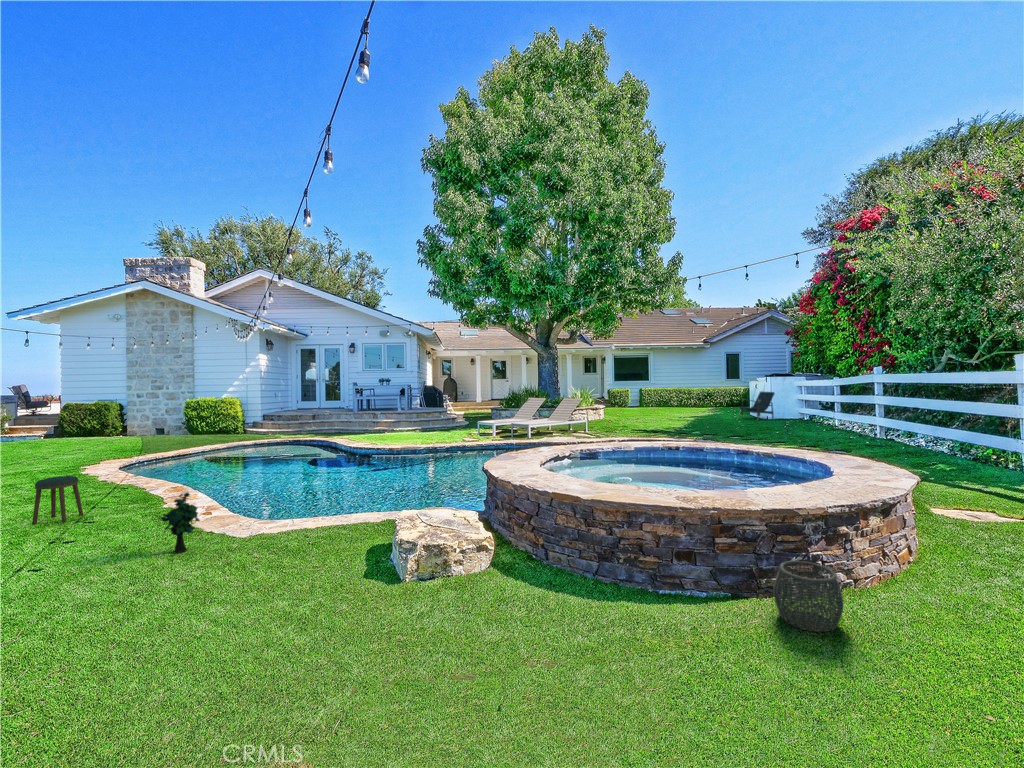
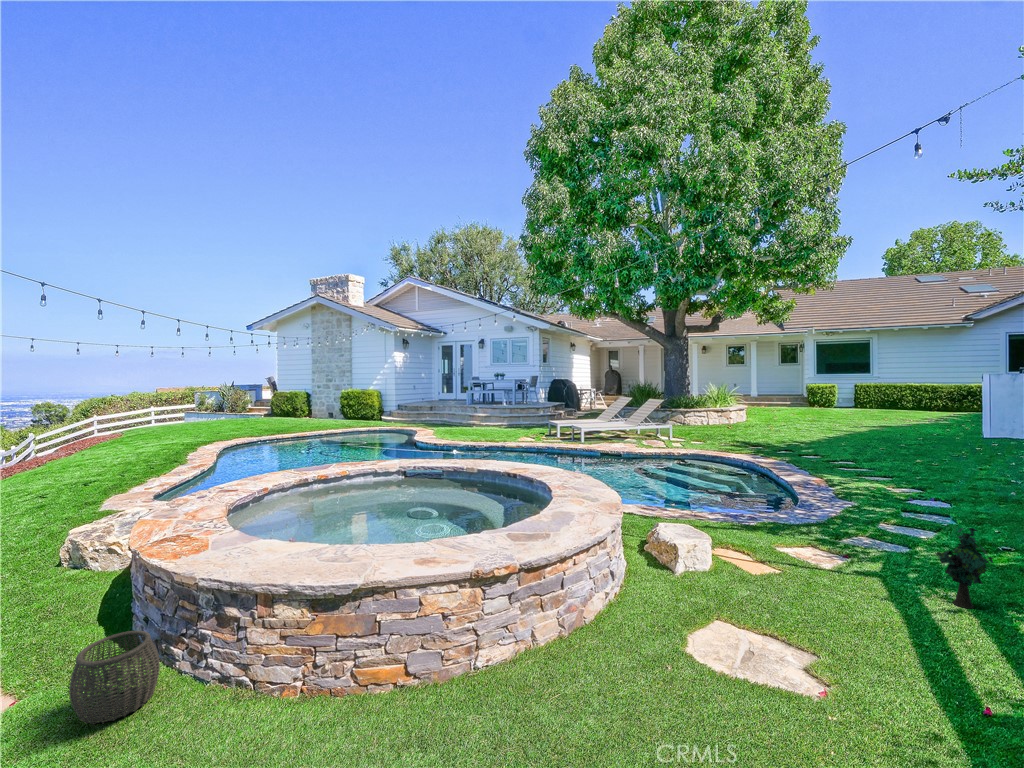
lounge chair: present [740,392,774,420] -> none [912,393,974,436]
stool: present [32,476,83,524] -> none [86,451,119,482]
decorative plant: present [160,493,200,553] -> present [935,528,993,609]

